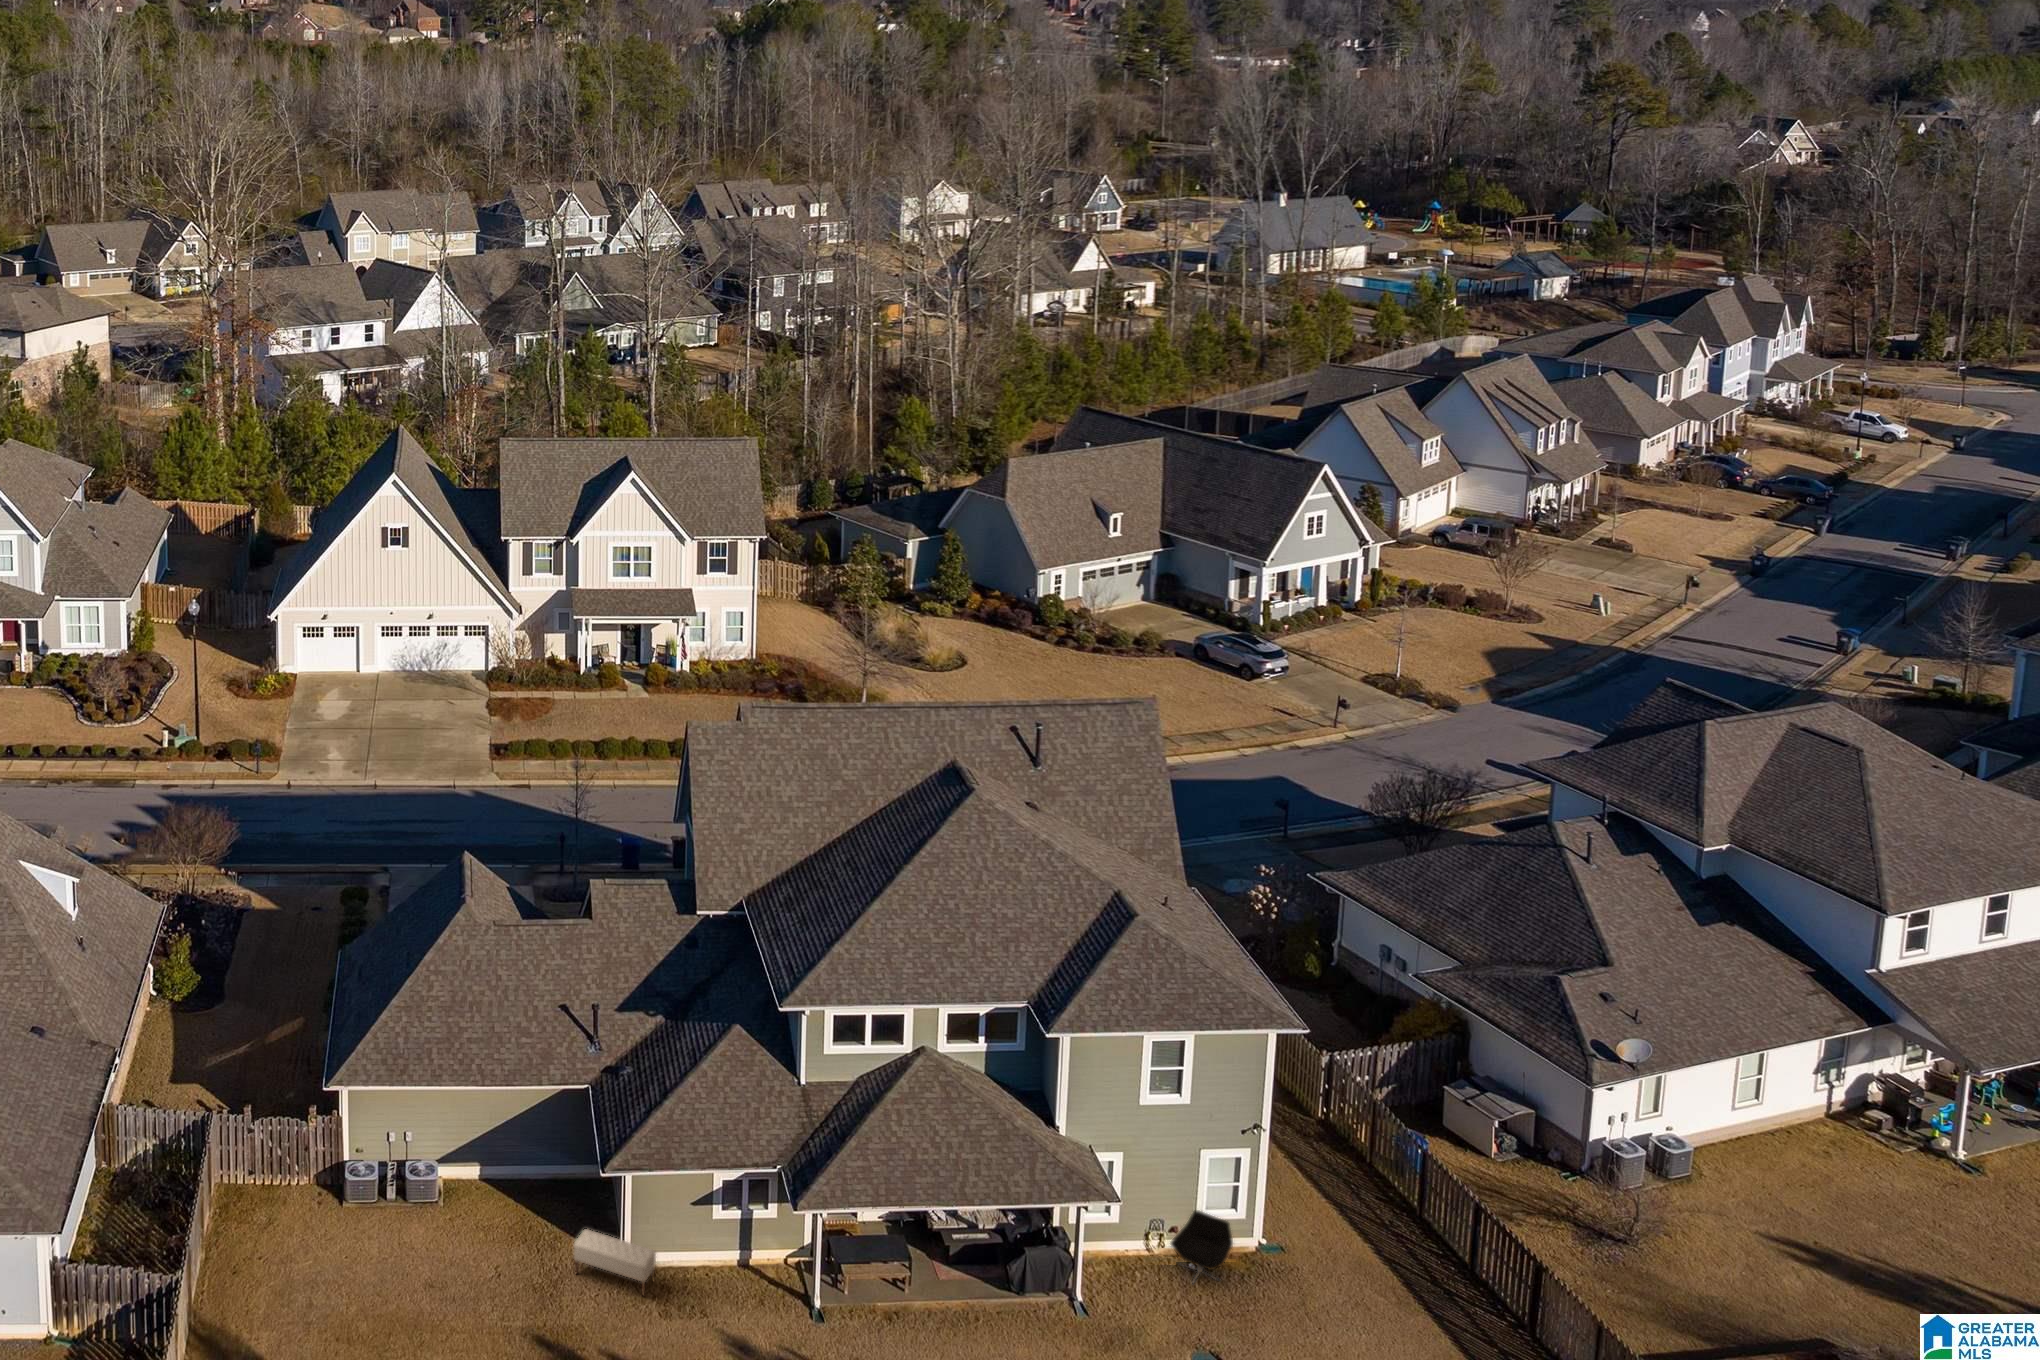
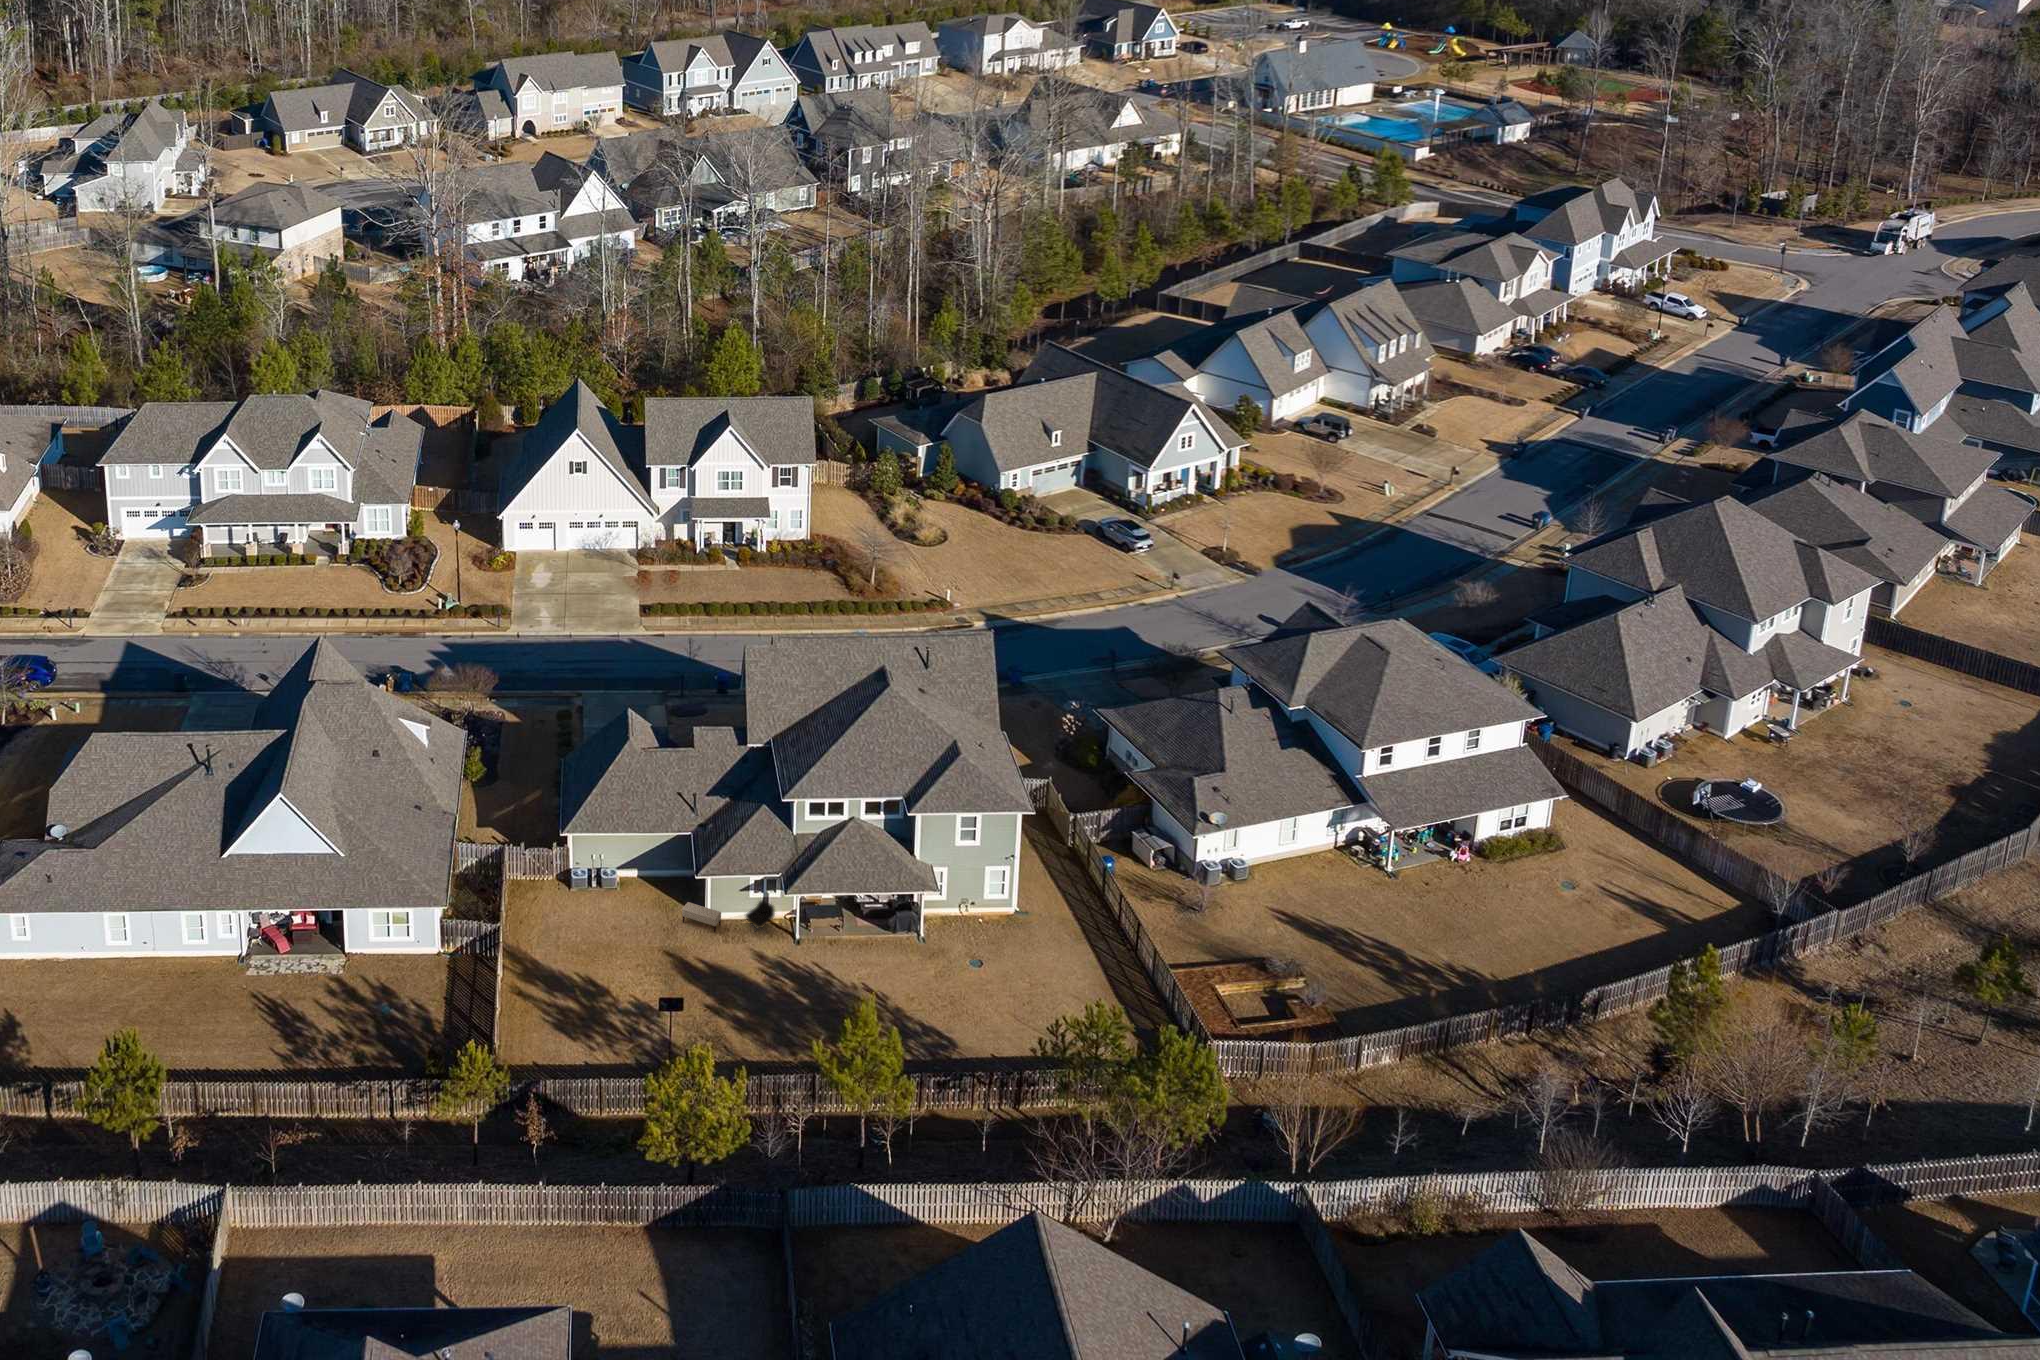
lounge chair: present [1171,1210,1233,1283] -> present [745,900,775,929]

